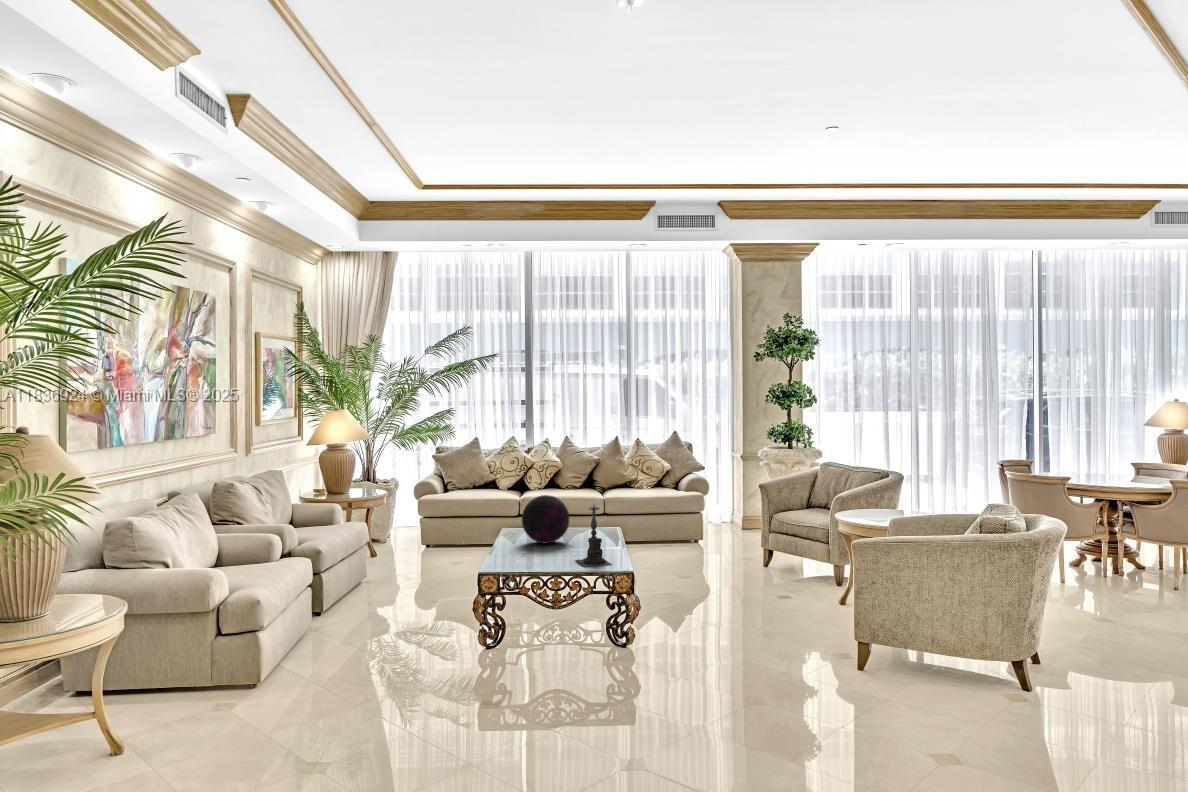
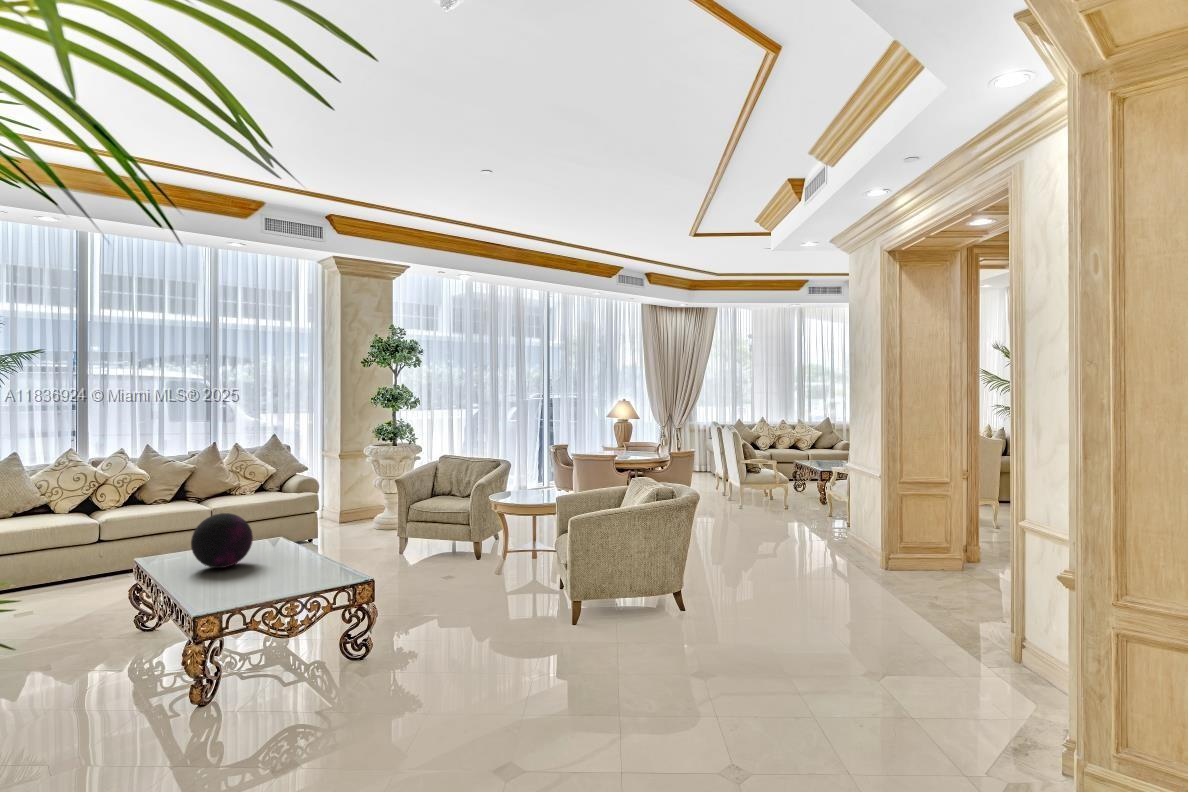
candle holder: present [576,506,612,567] -> none [297,511,347,585]

